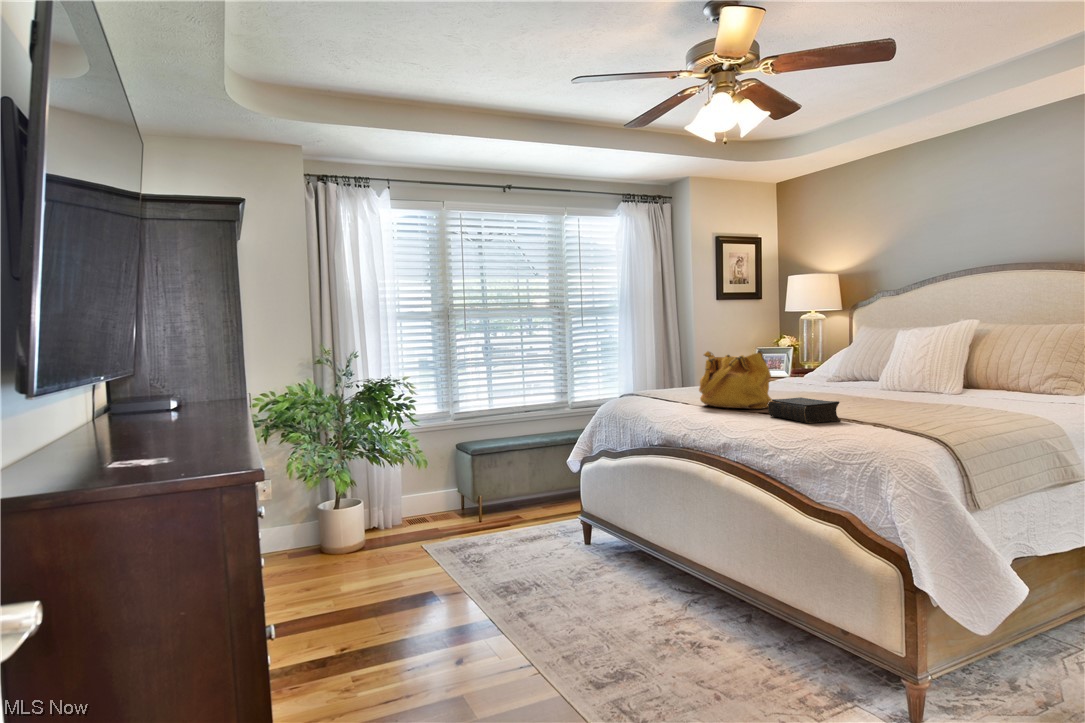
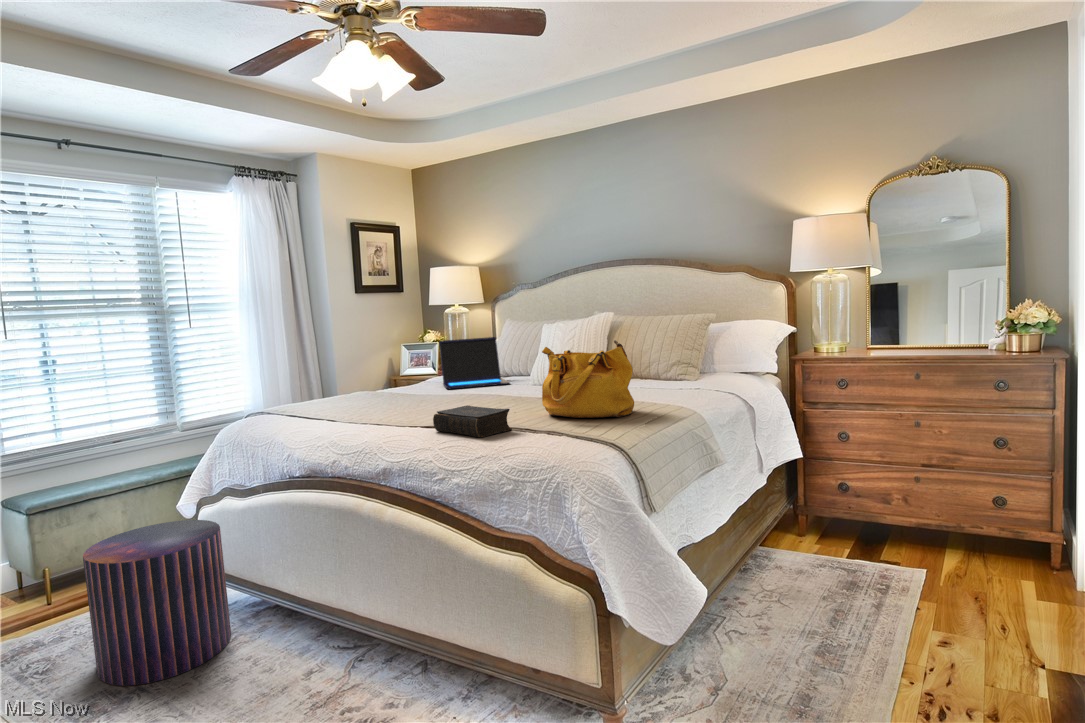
laptop: none [789,343,860,390] -> present [439,337,510,389]
handbag: present [699,348,772,409] -> present [542,340,634,418]
pouf: none [511,470,599,580] -> present [83,520,231,686]

